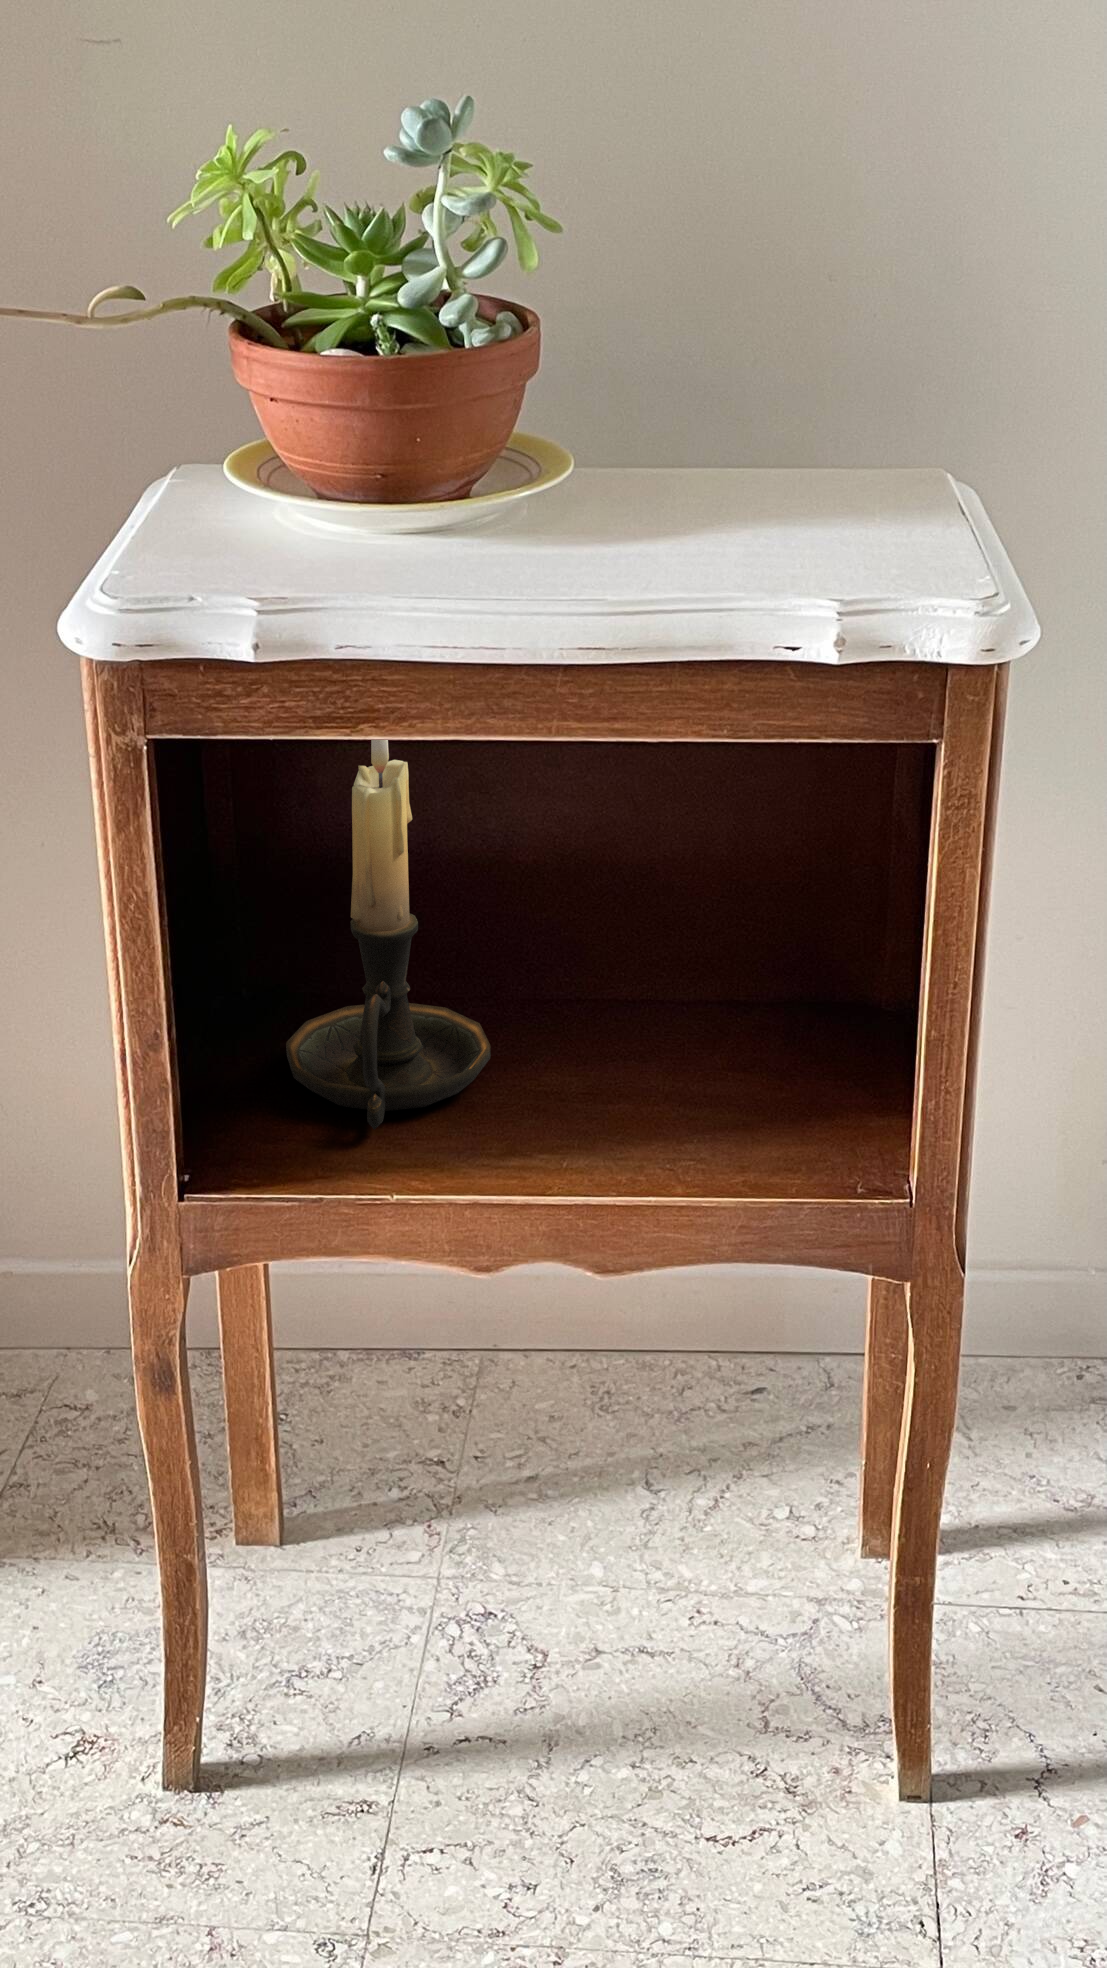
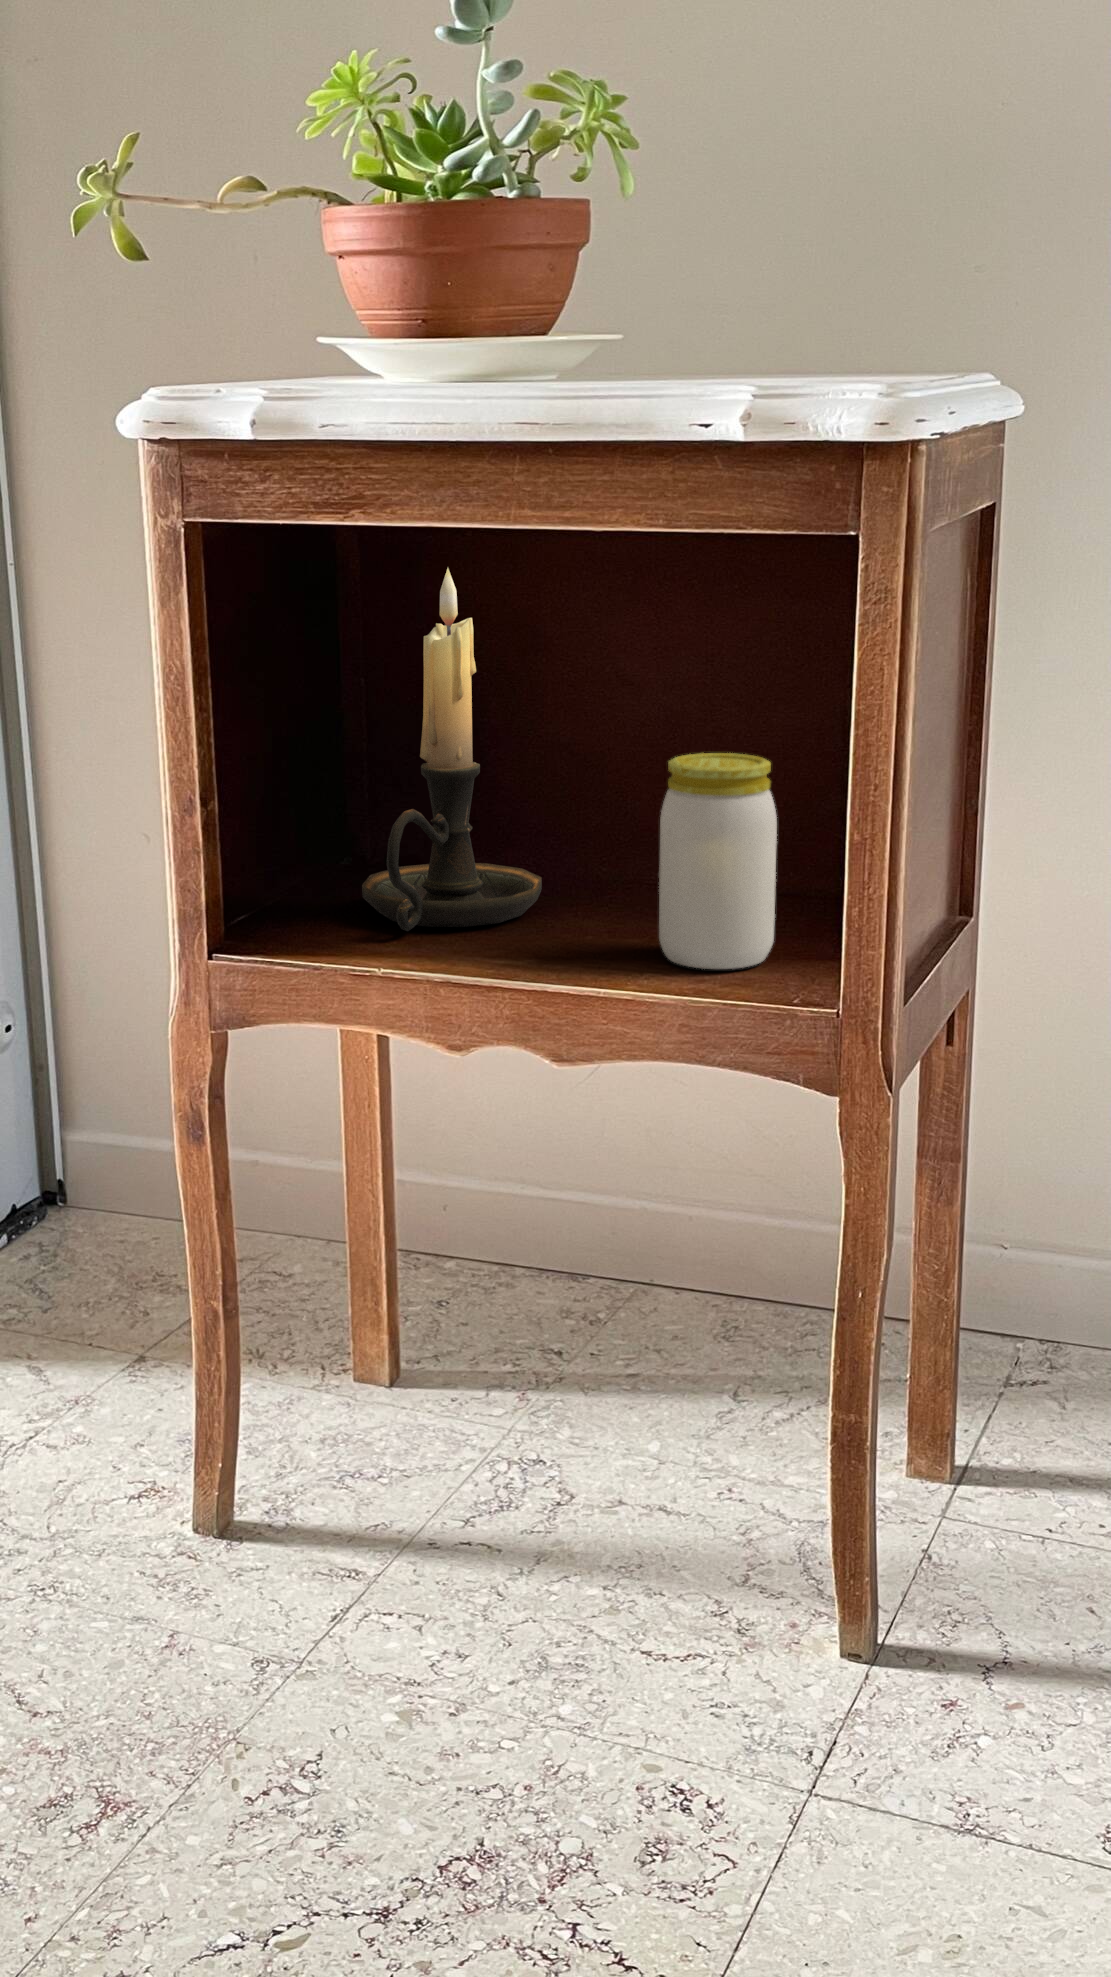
jar: none [668,911,795,1151] -> present [659,753,777,969]

